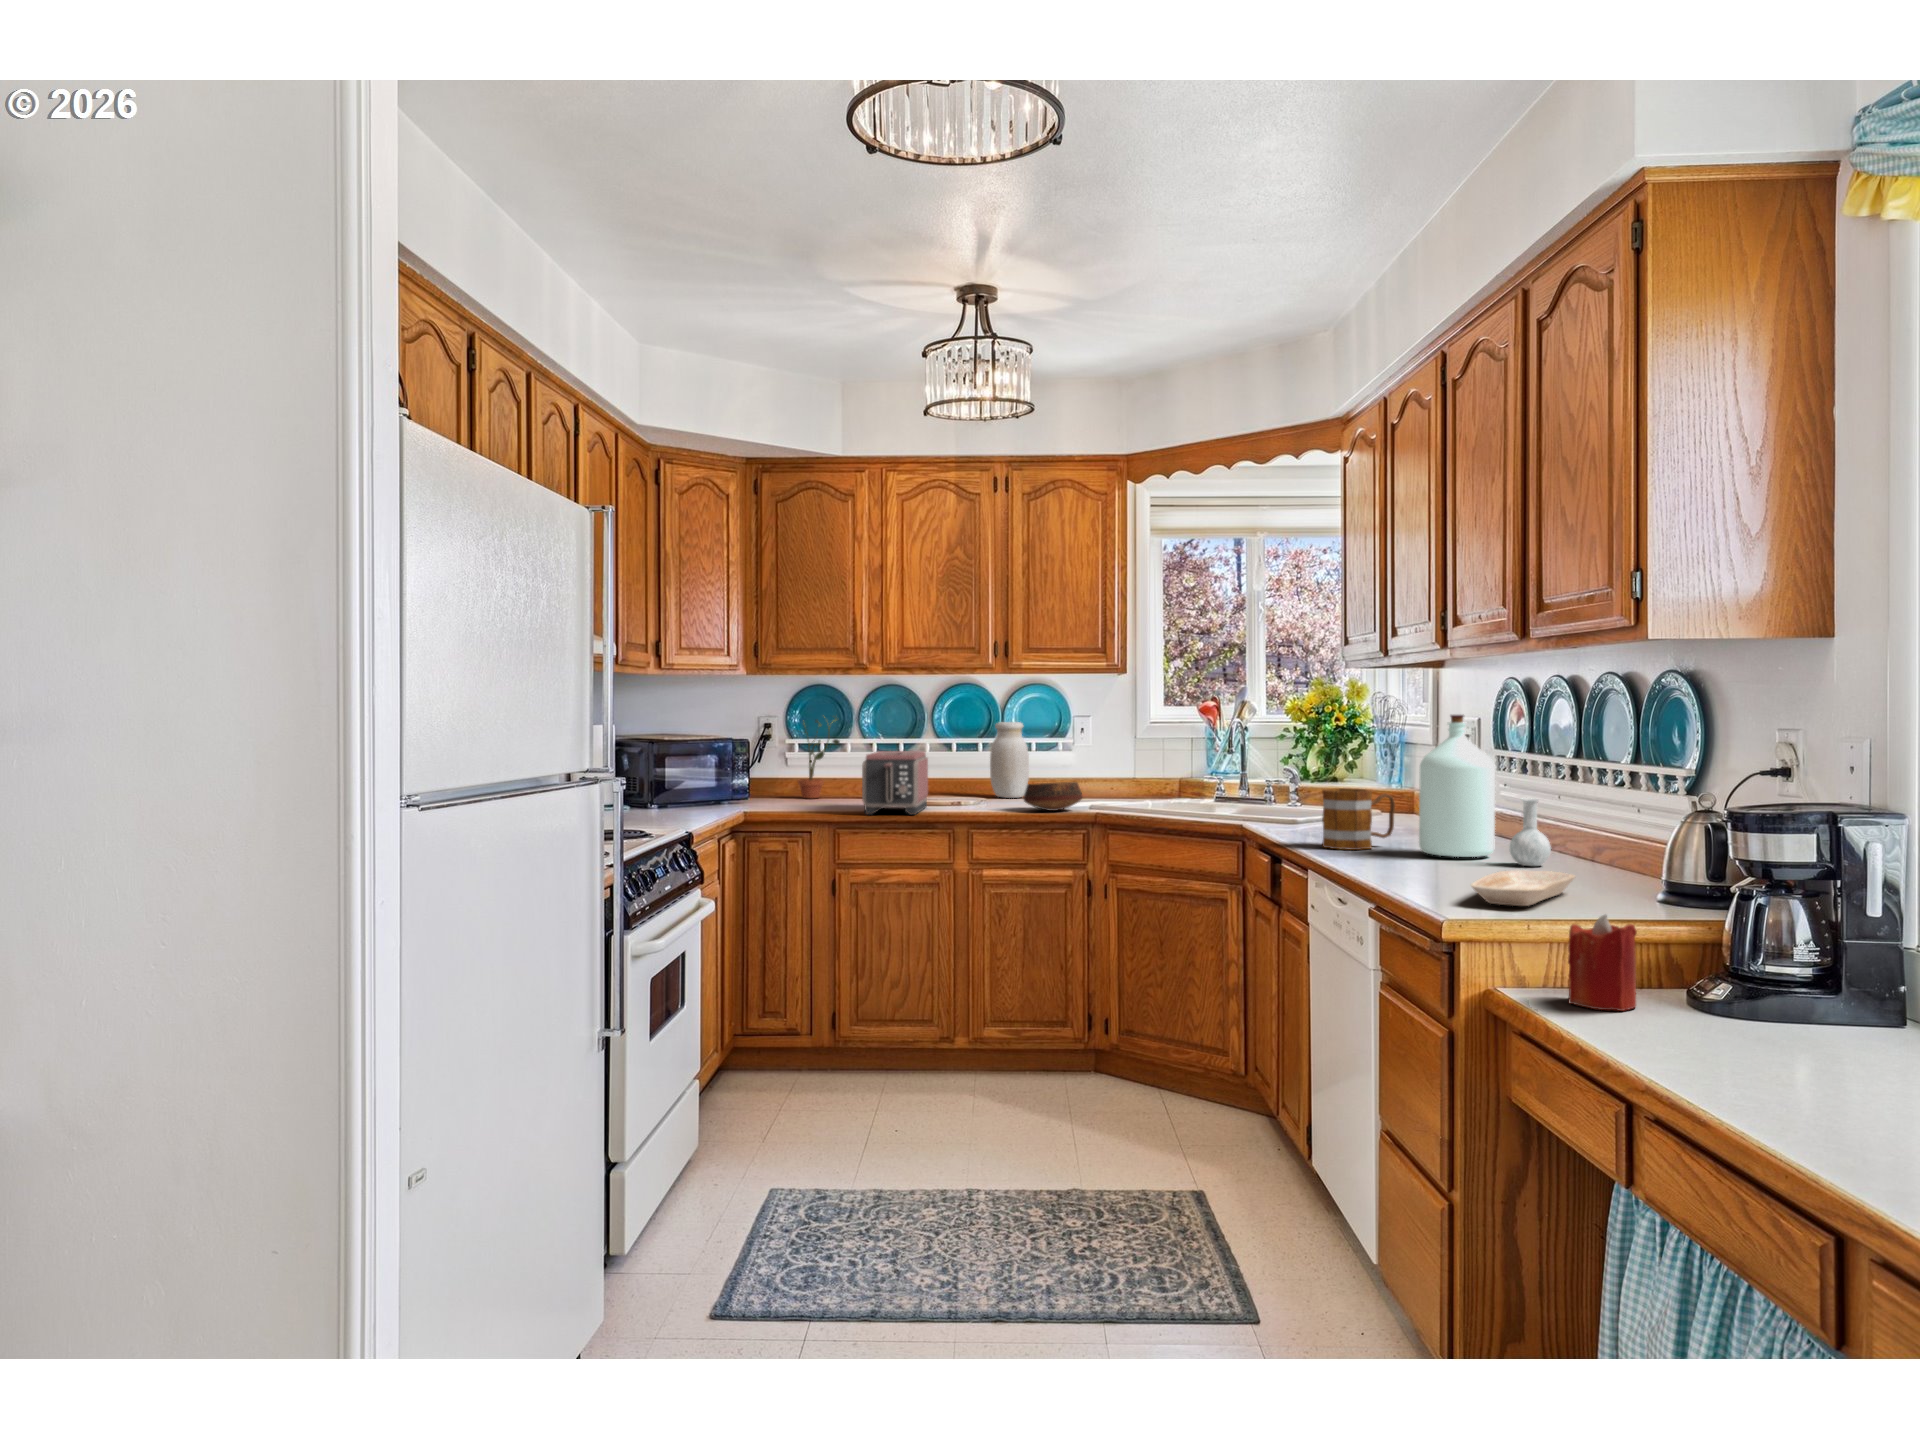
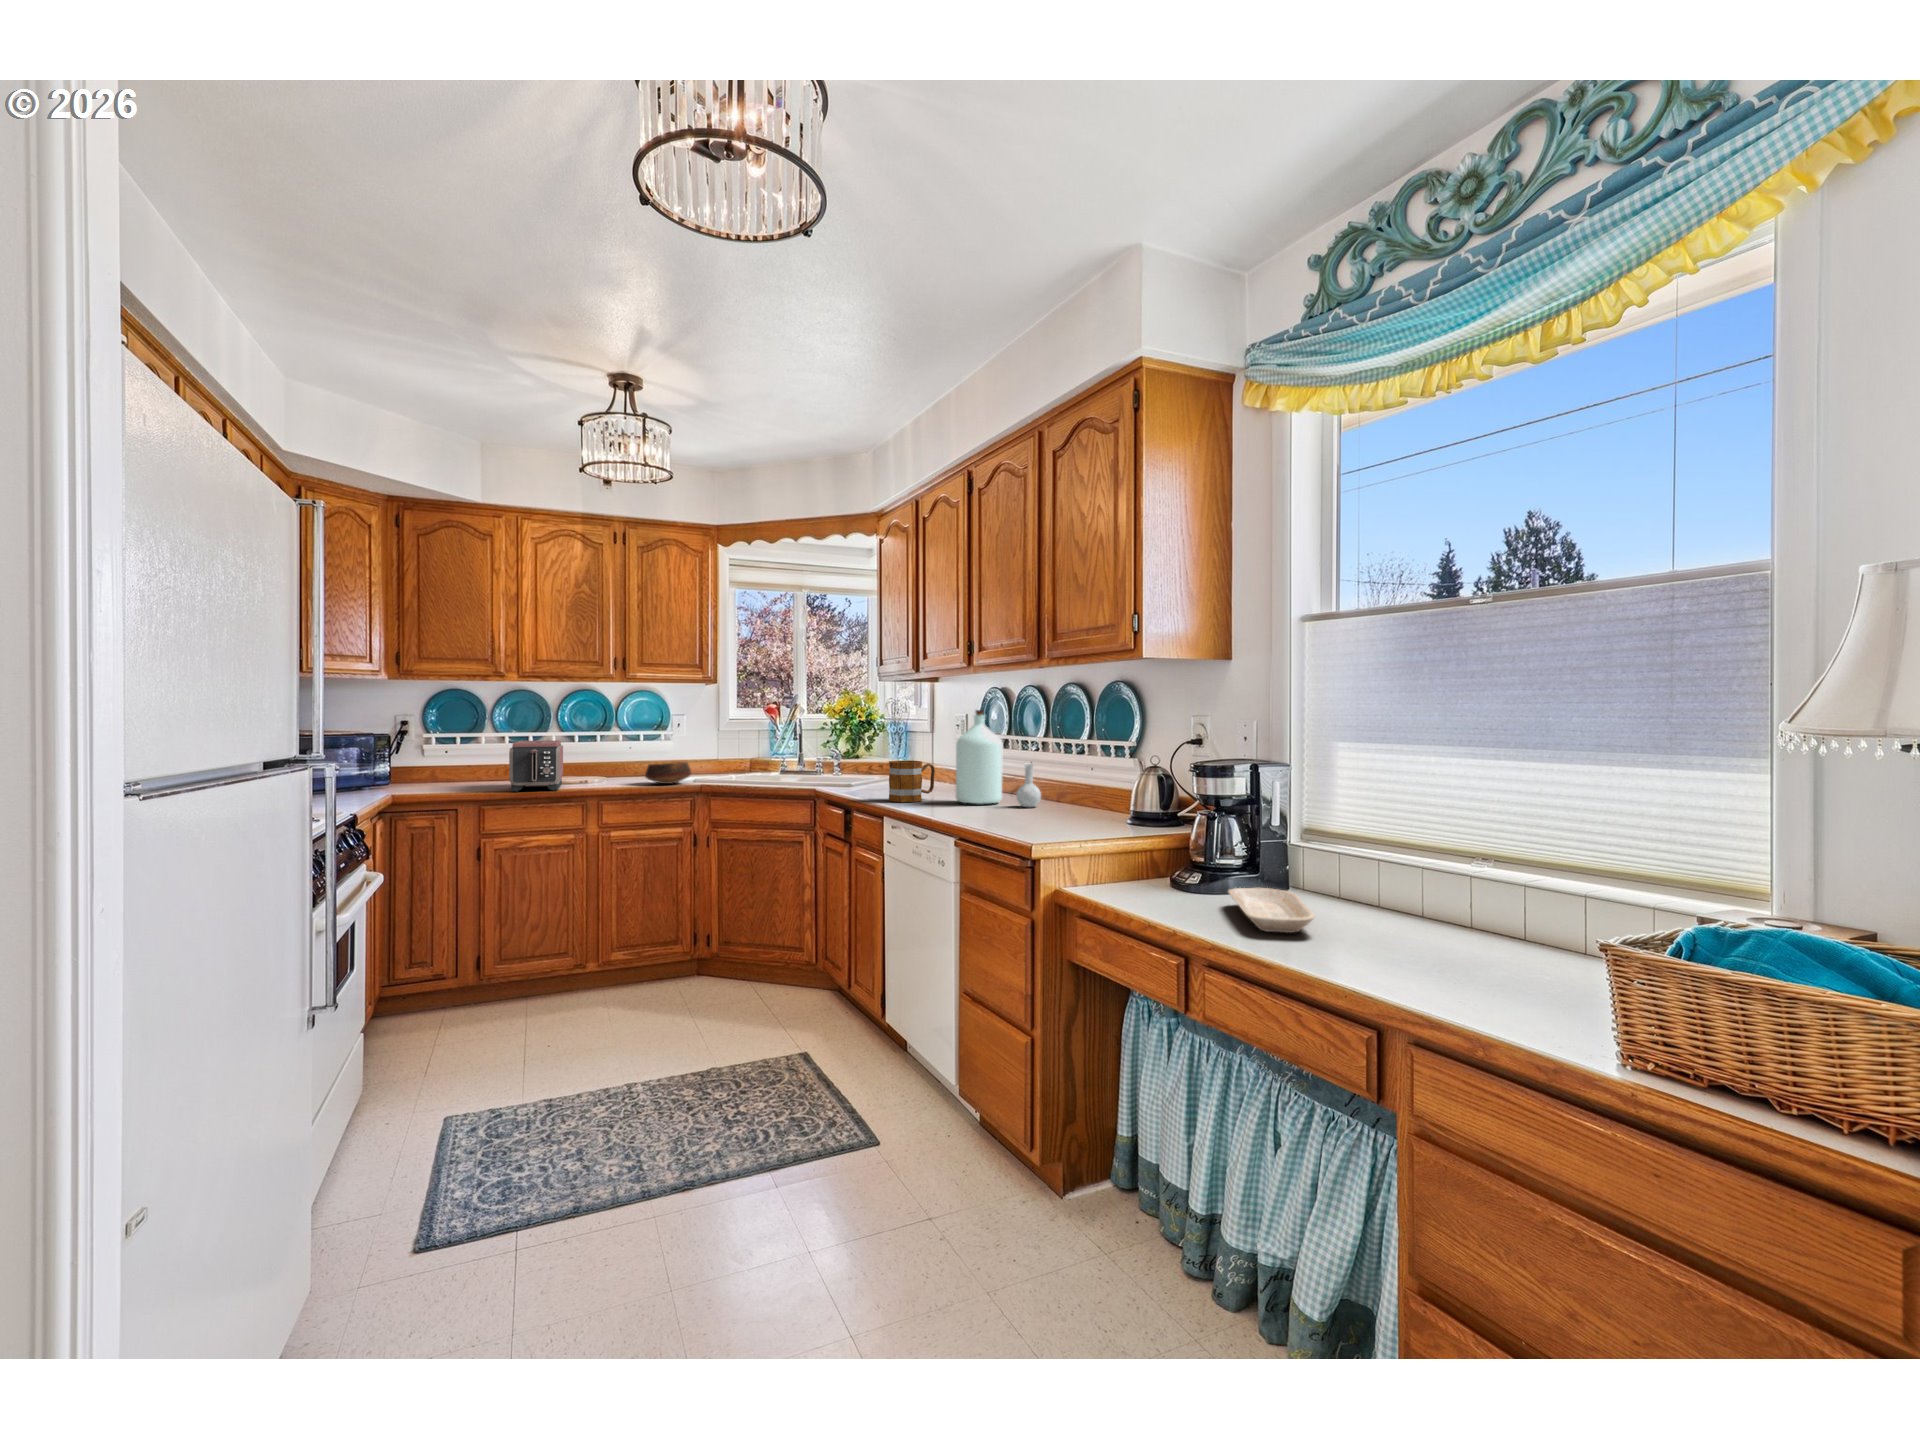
potted plant: present [798,719,840,798] -> none [427,709,477,781]
jar: present [990,722,1029,798] -> none [608,719,639,776]
tray: present [1471,870,1575,906] -> present [1228,888,1315,933]
candle: present [1568,914,1637,1011] -> none [1113,833,1155,896]

